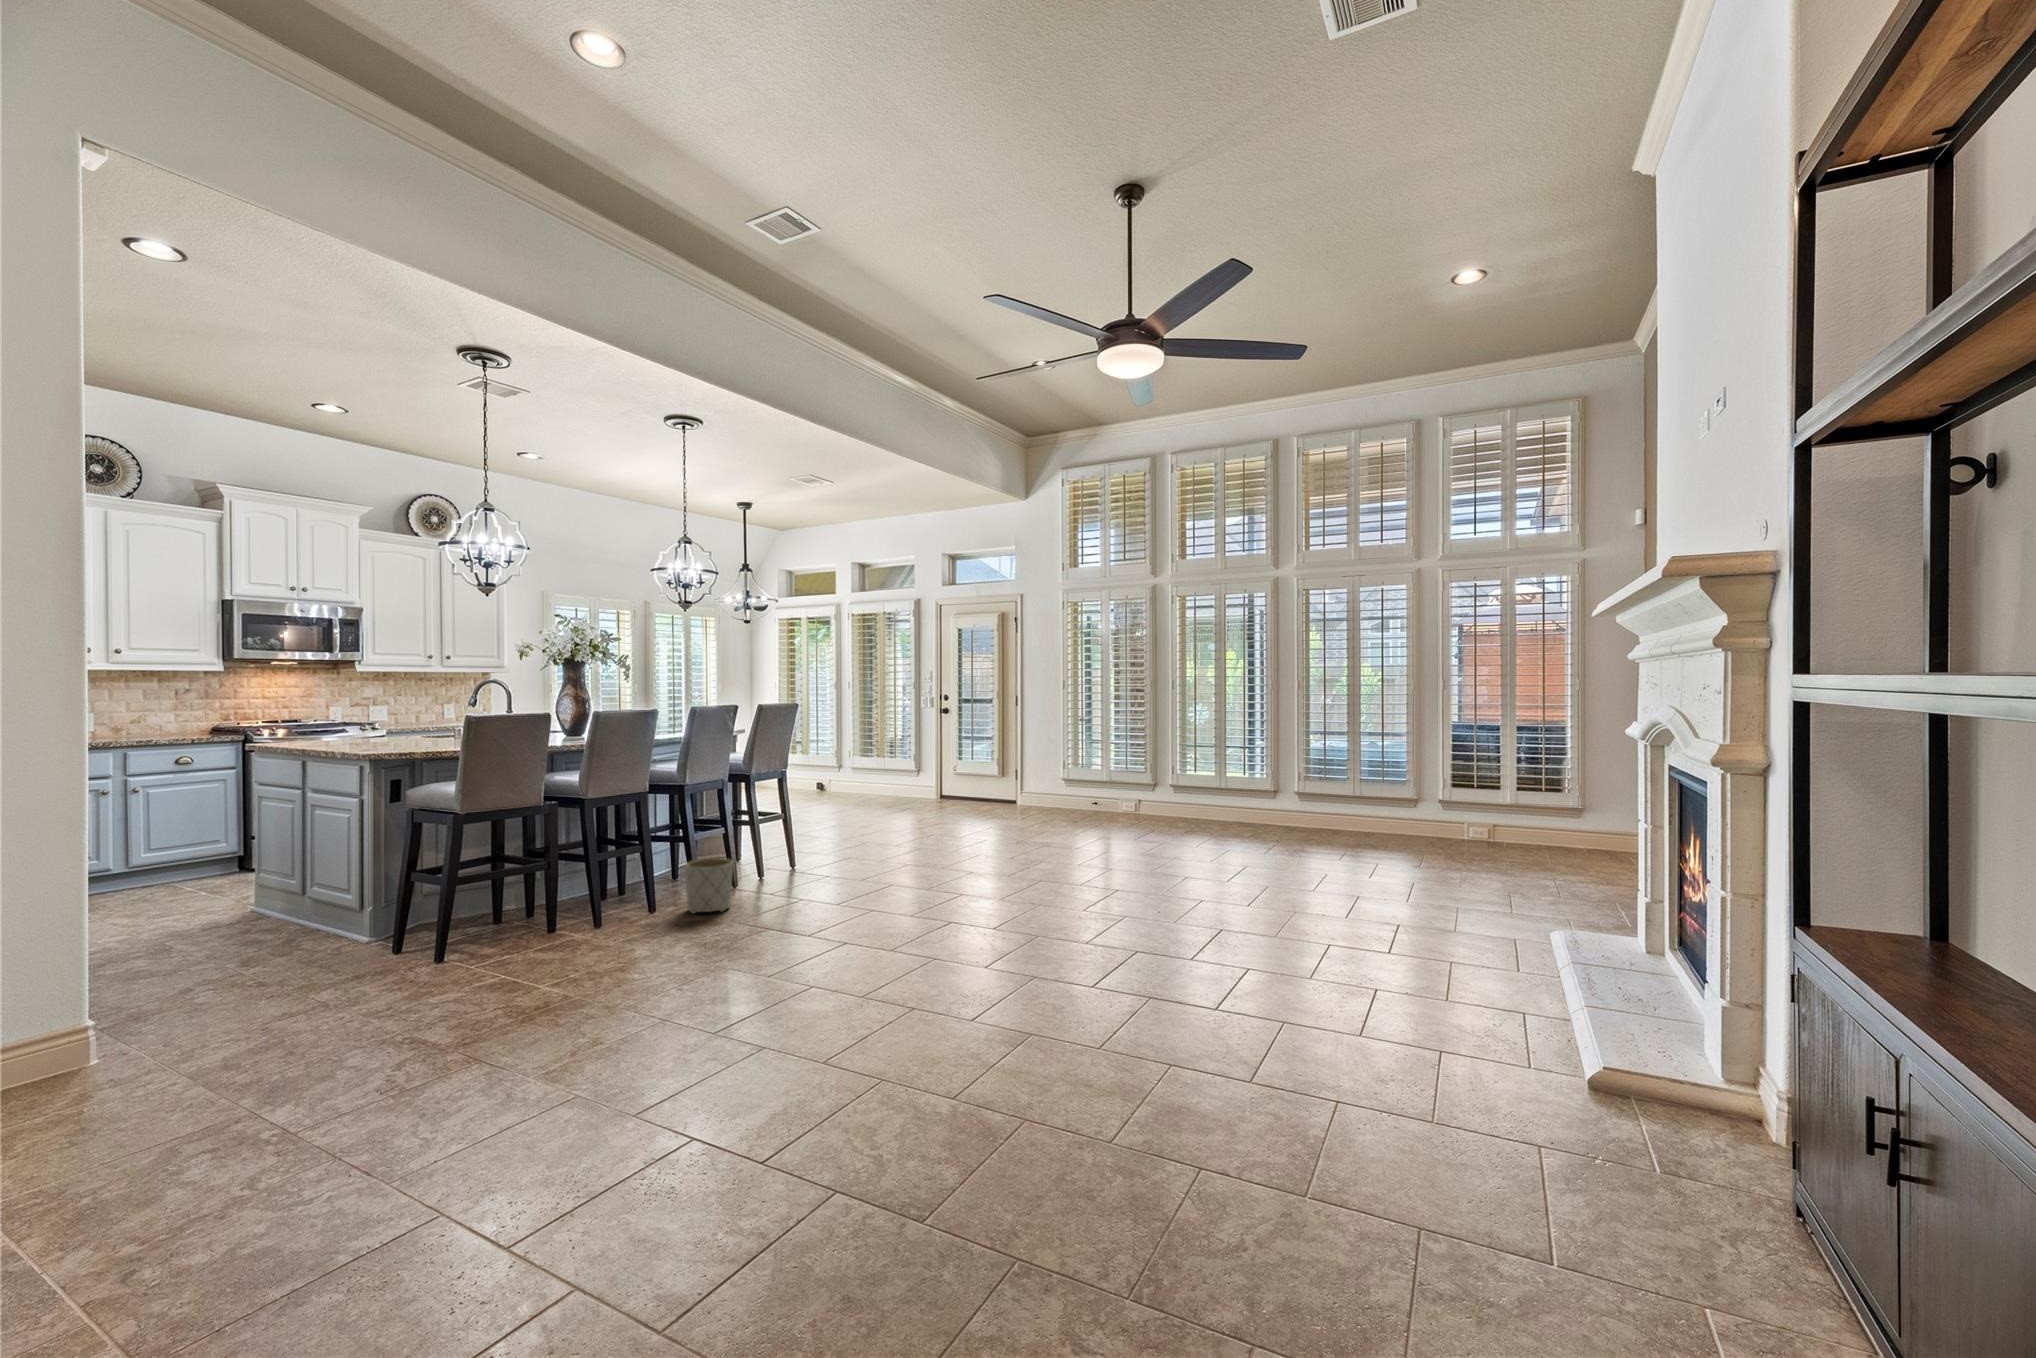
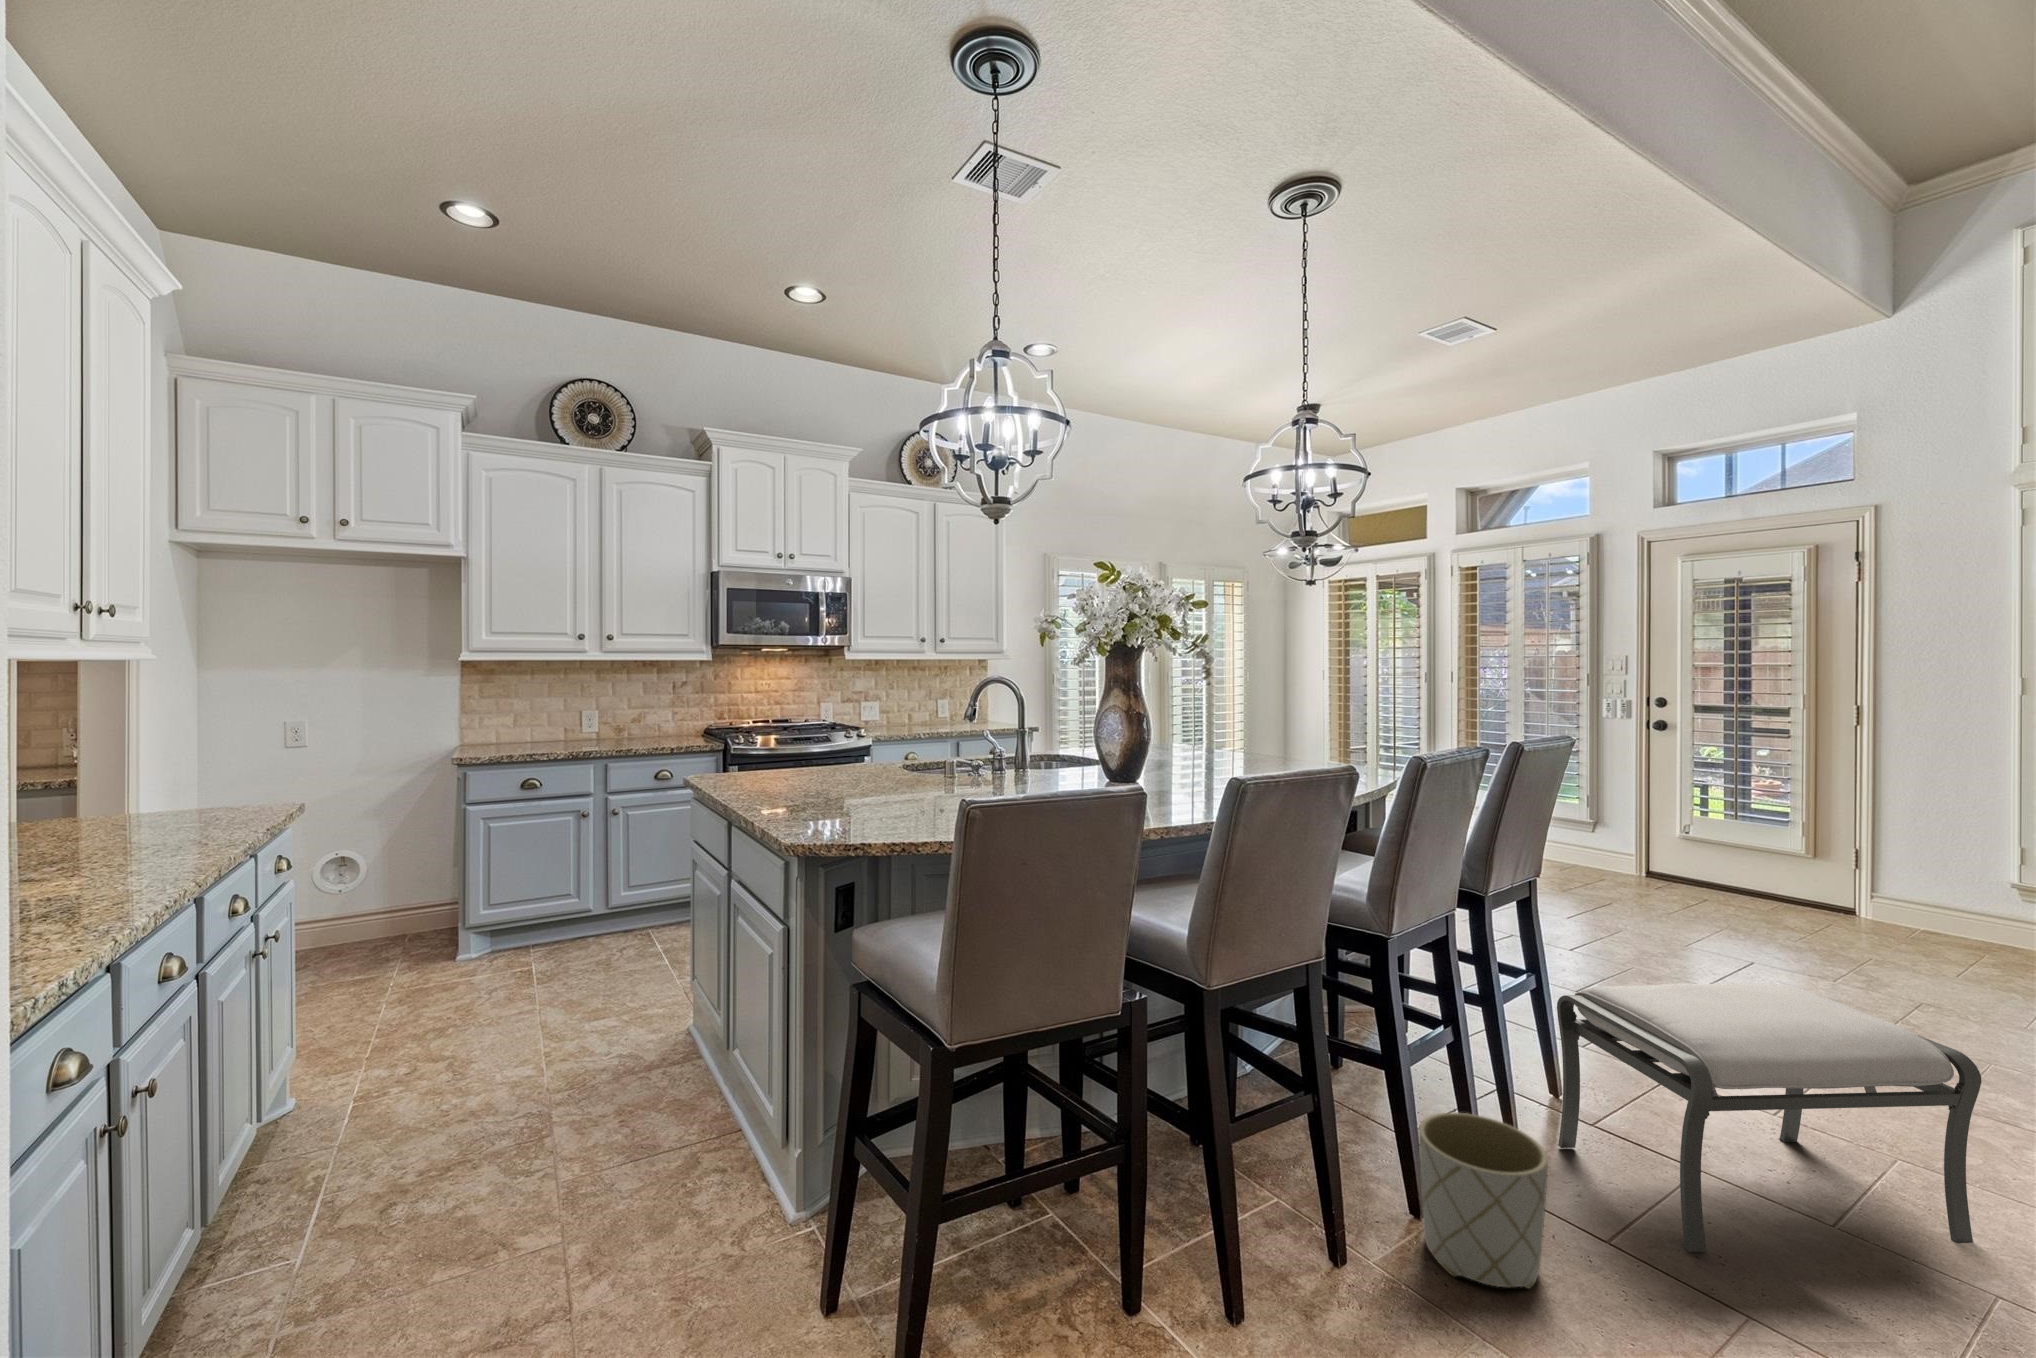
ottoman: none [771,805,899,897] -> present [1557,983,1981,1252]

